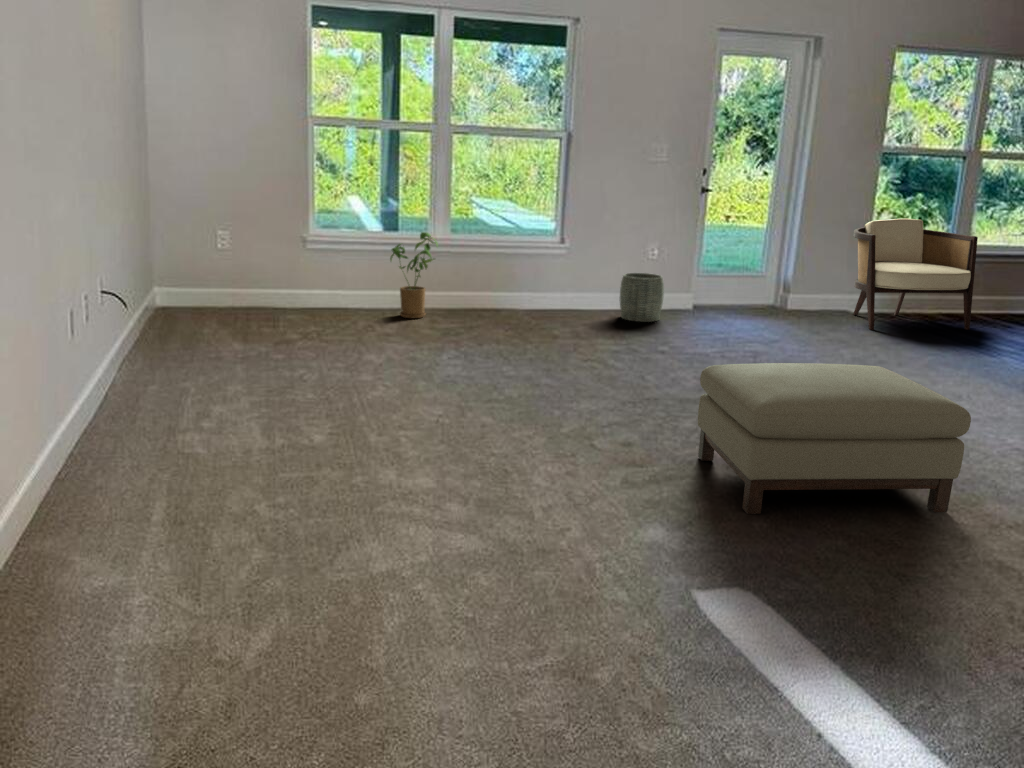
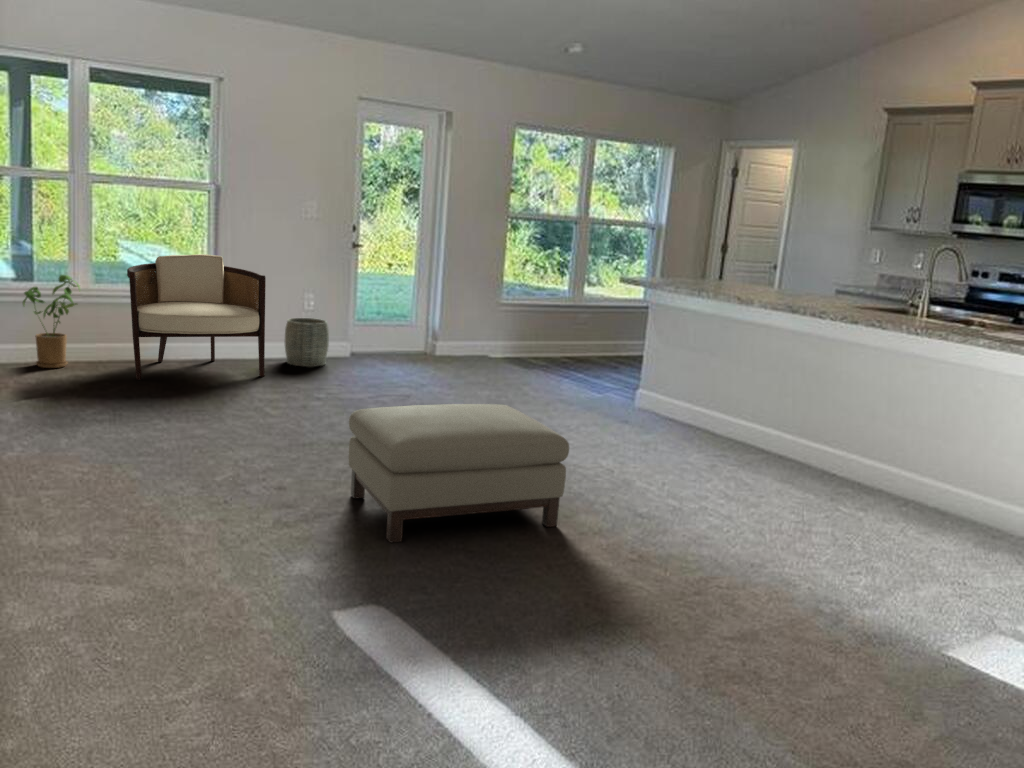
armchair: present [853,219,978,330] -> present [127,254,266,380]

